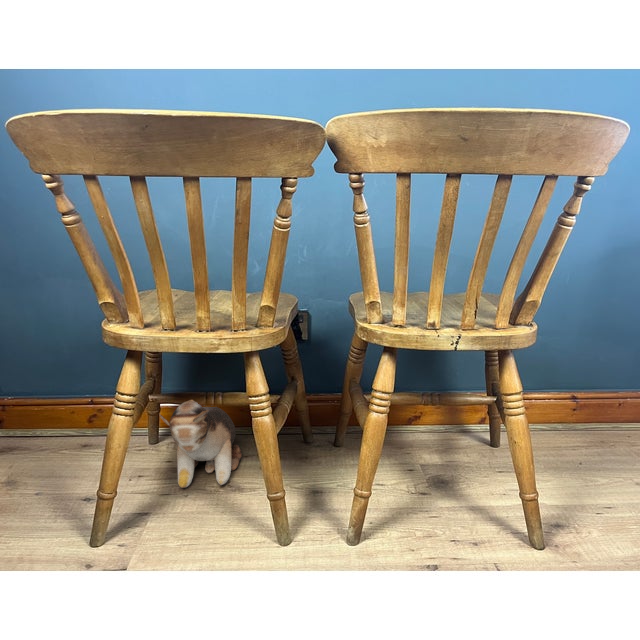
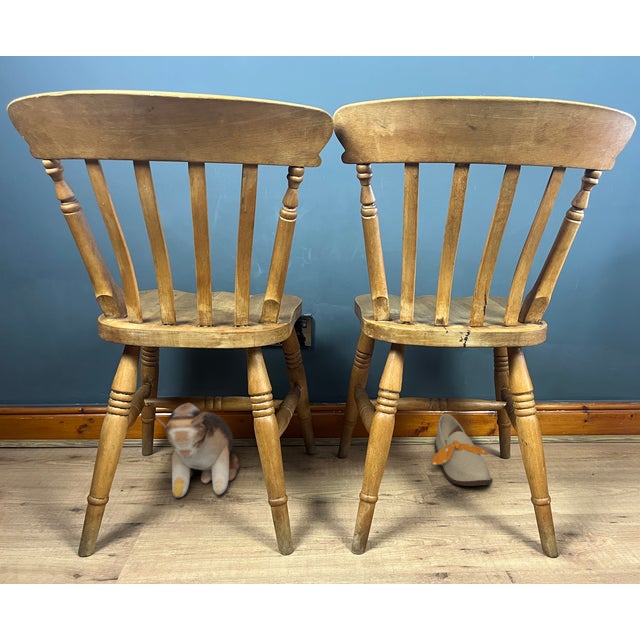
shoe: none [424,404,482,476] -> present [431,414,493,486]

